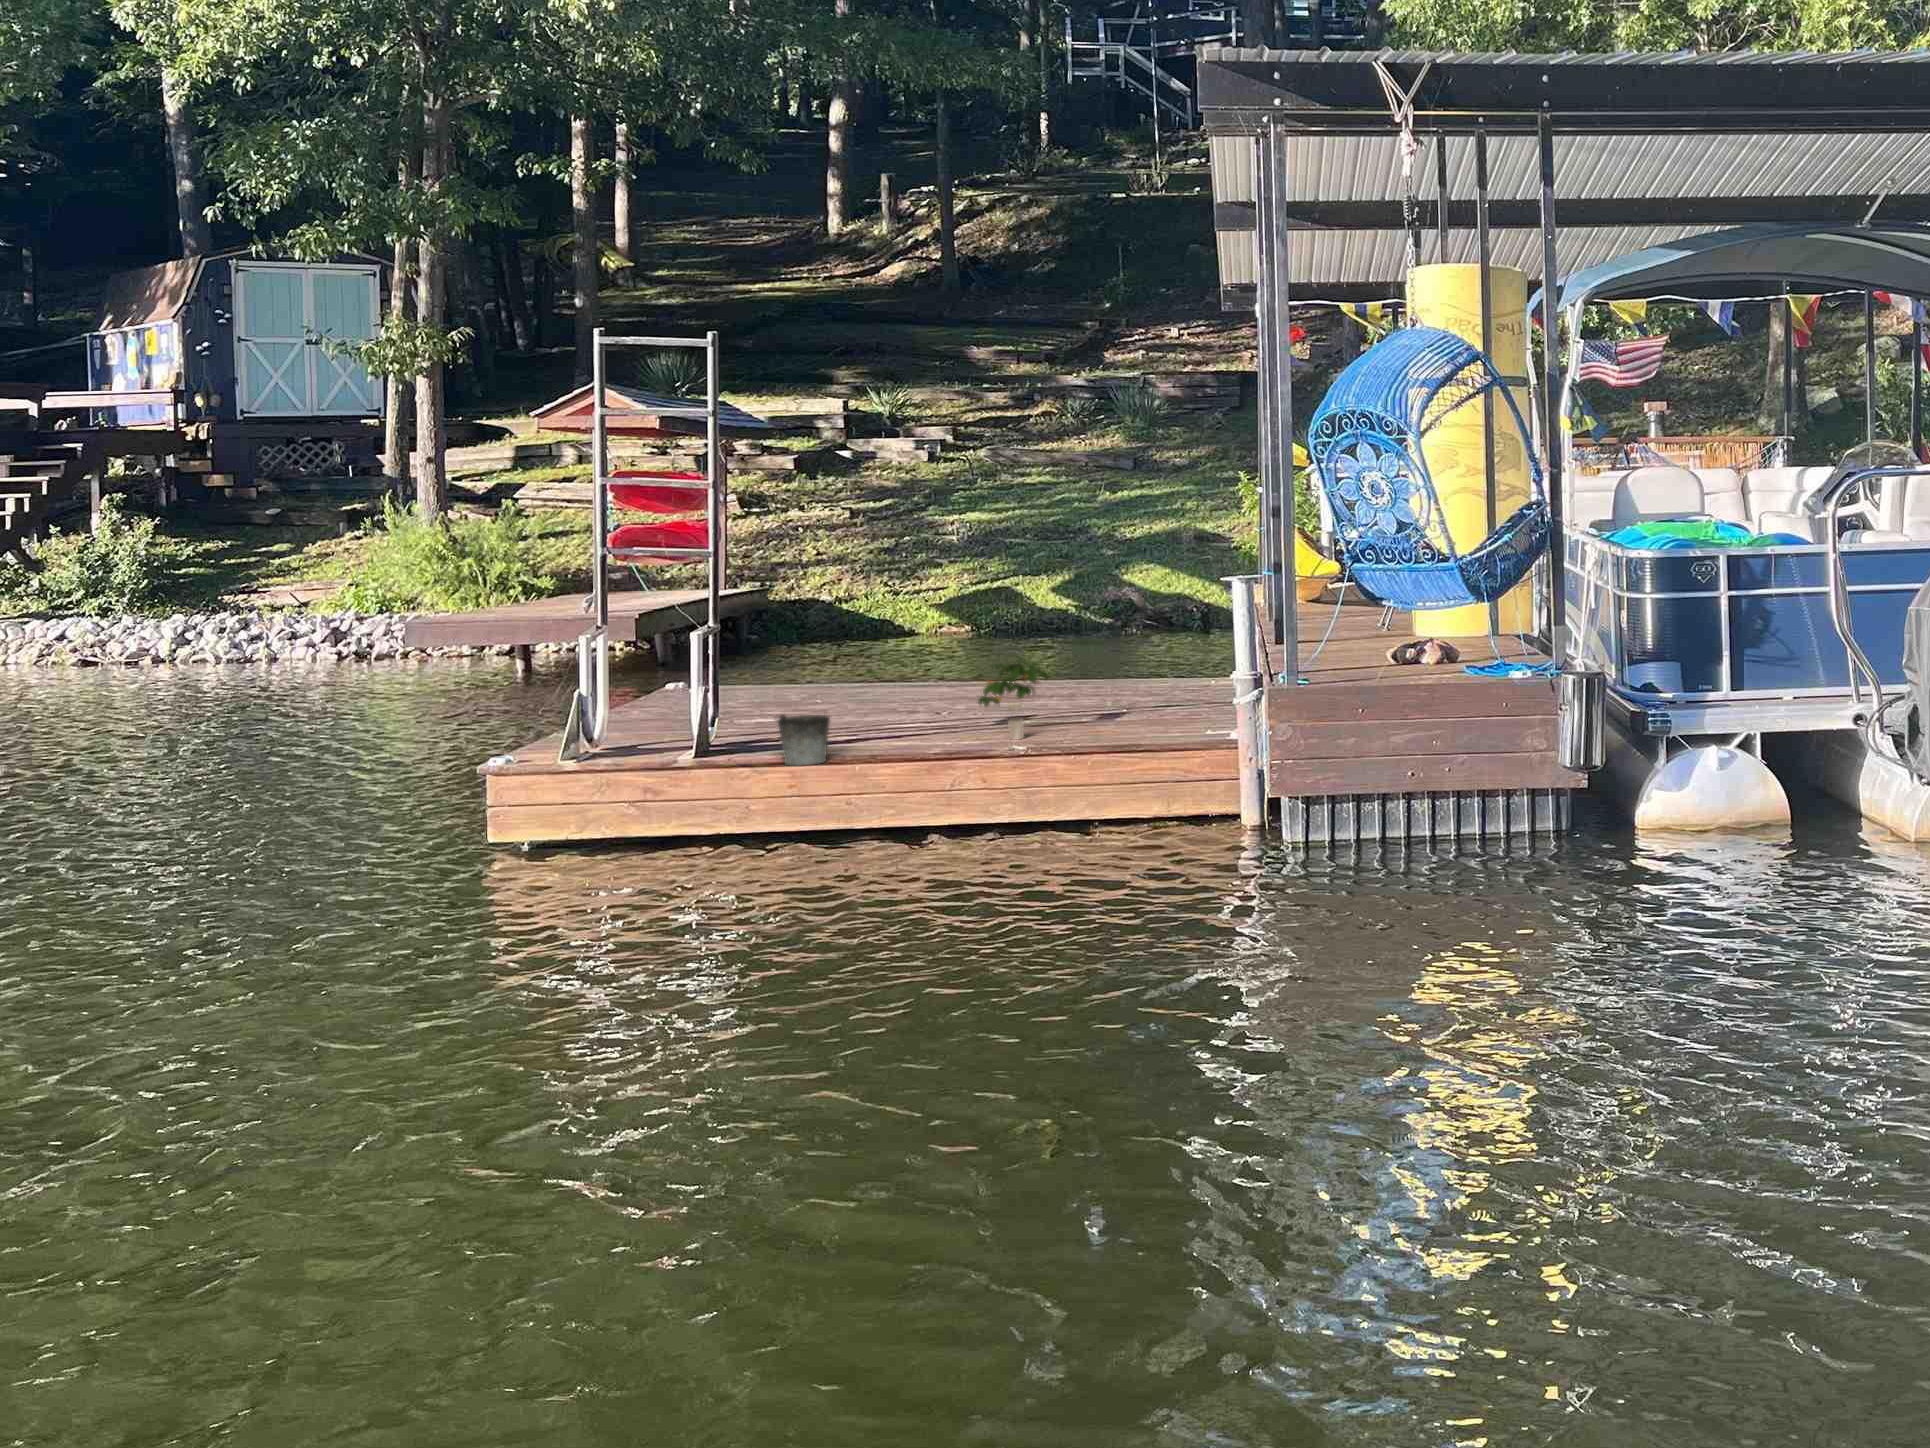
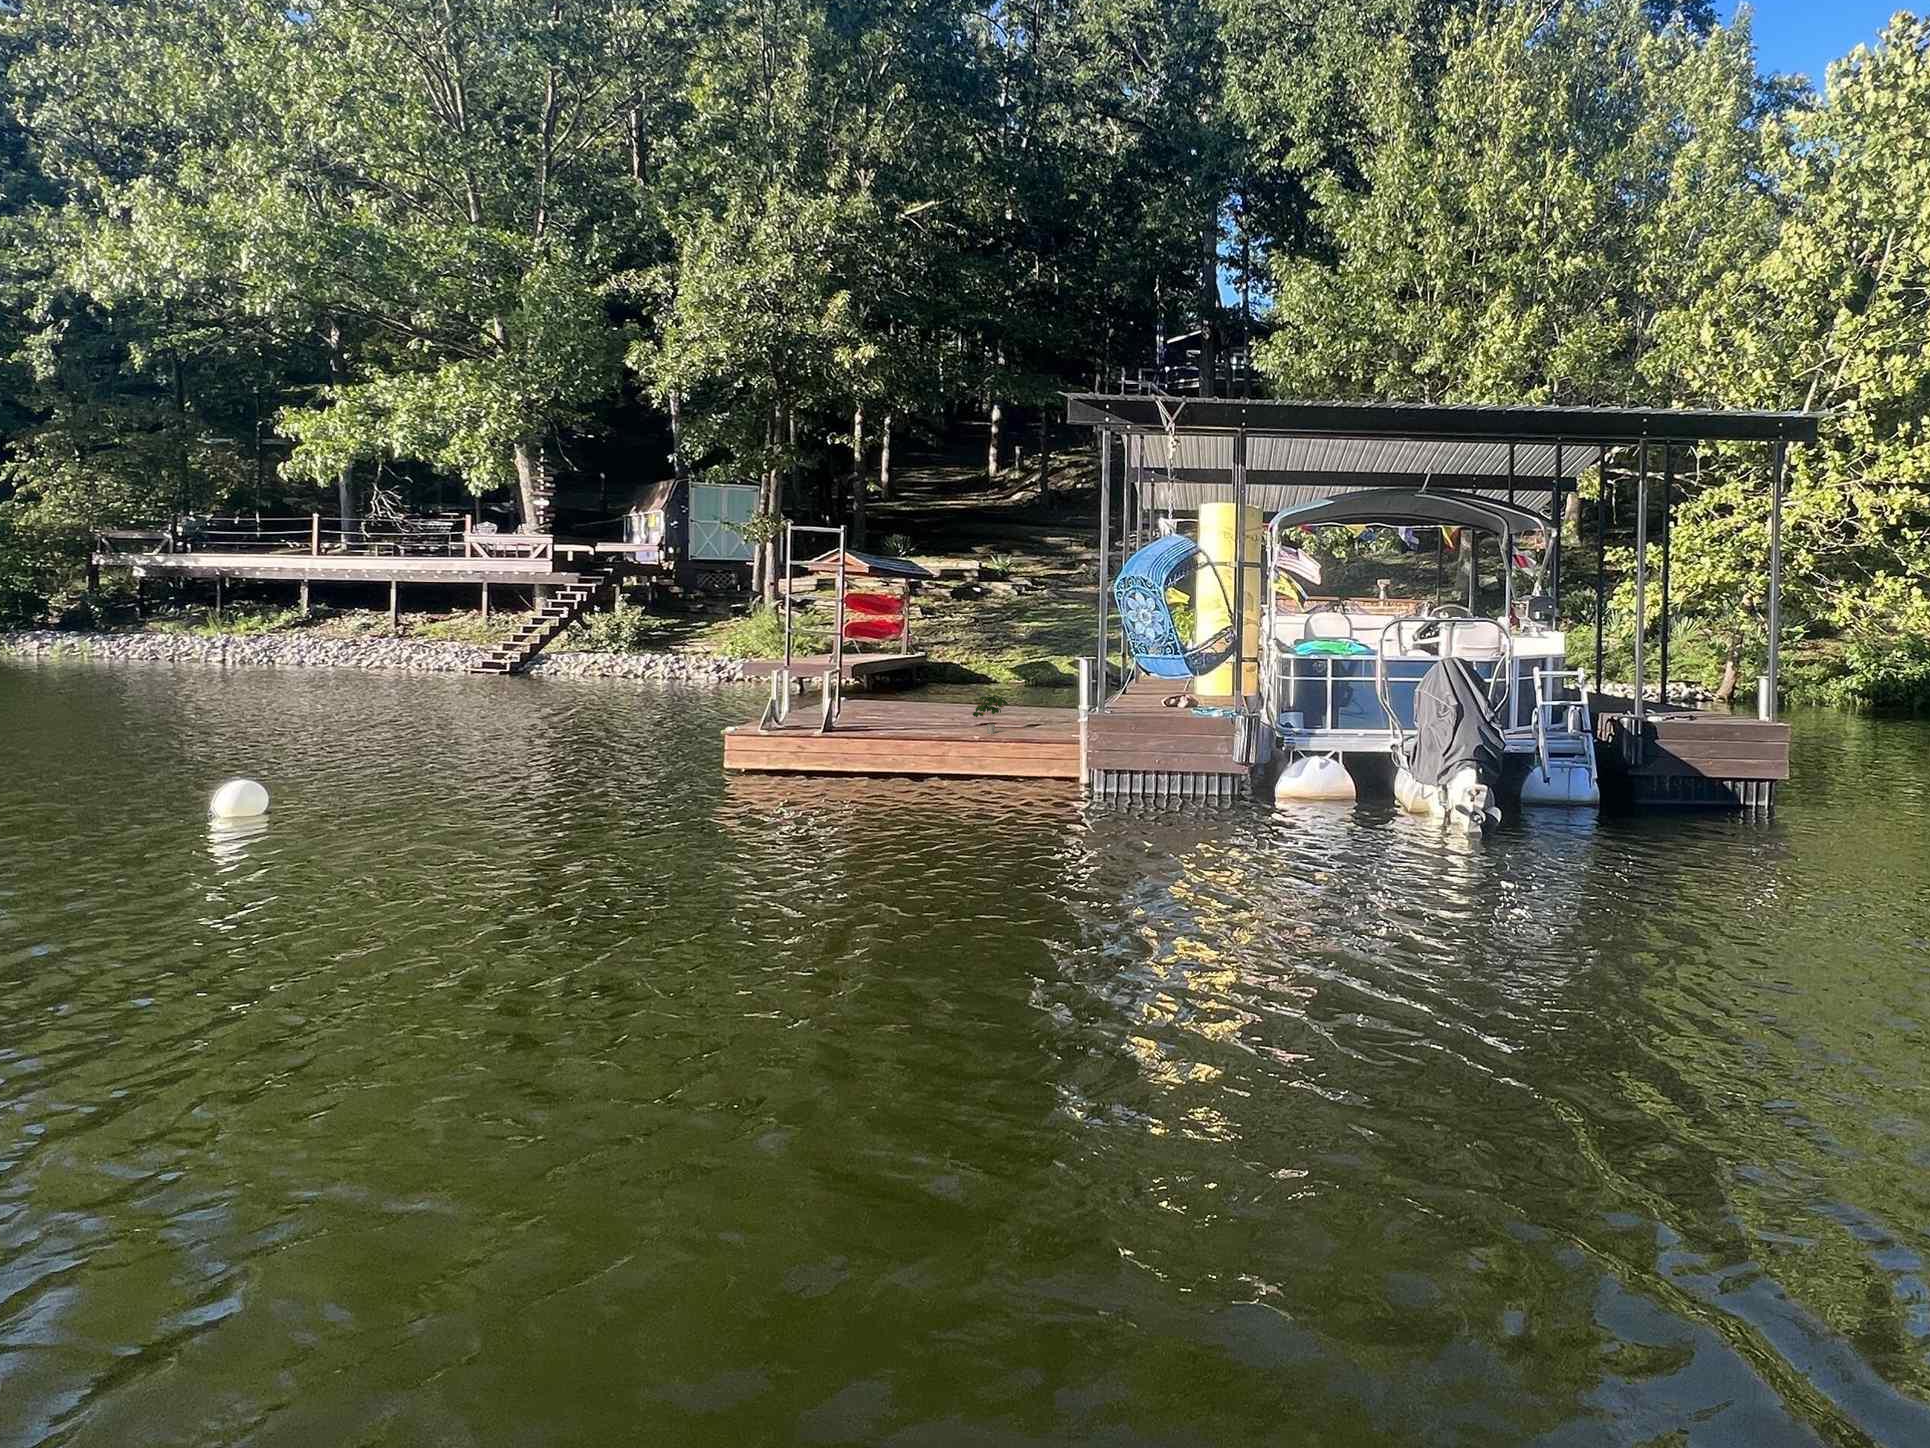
bucket: present [776,715,830,766] -> none [871,715,898,740]

